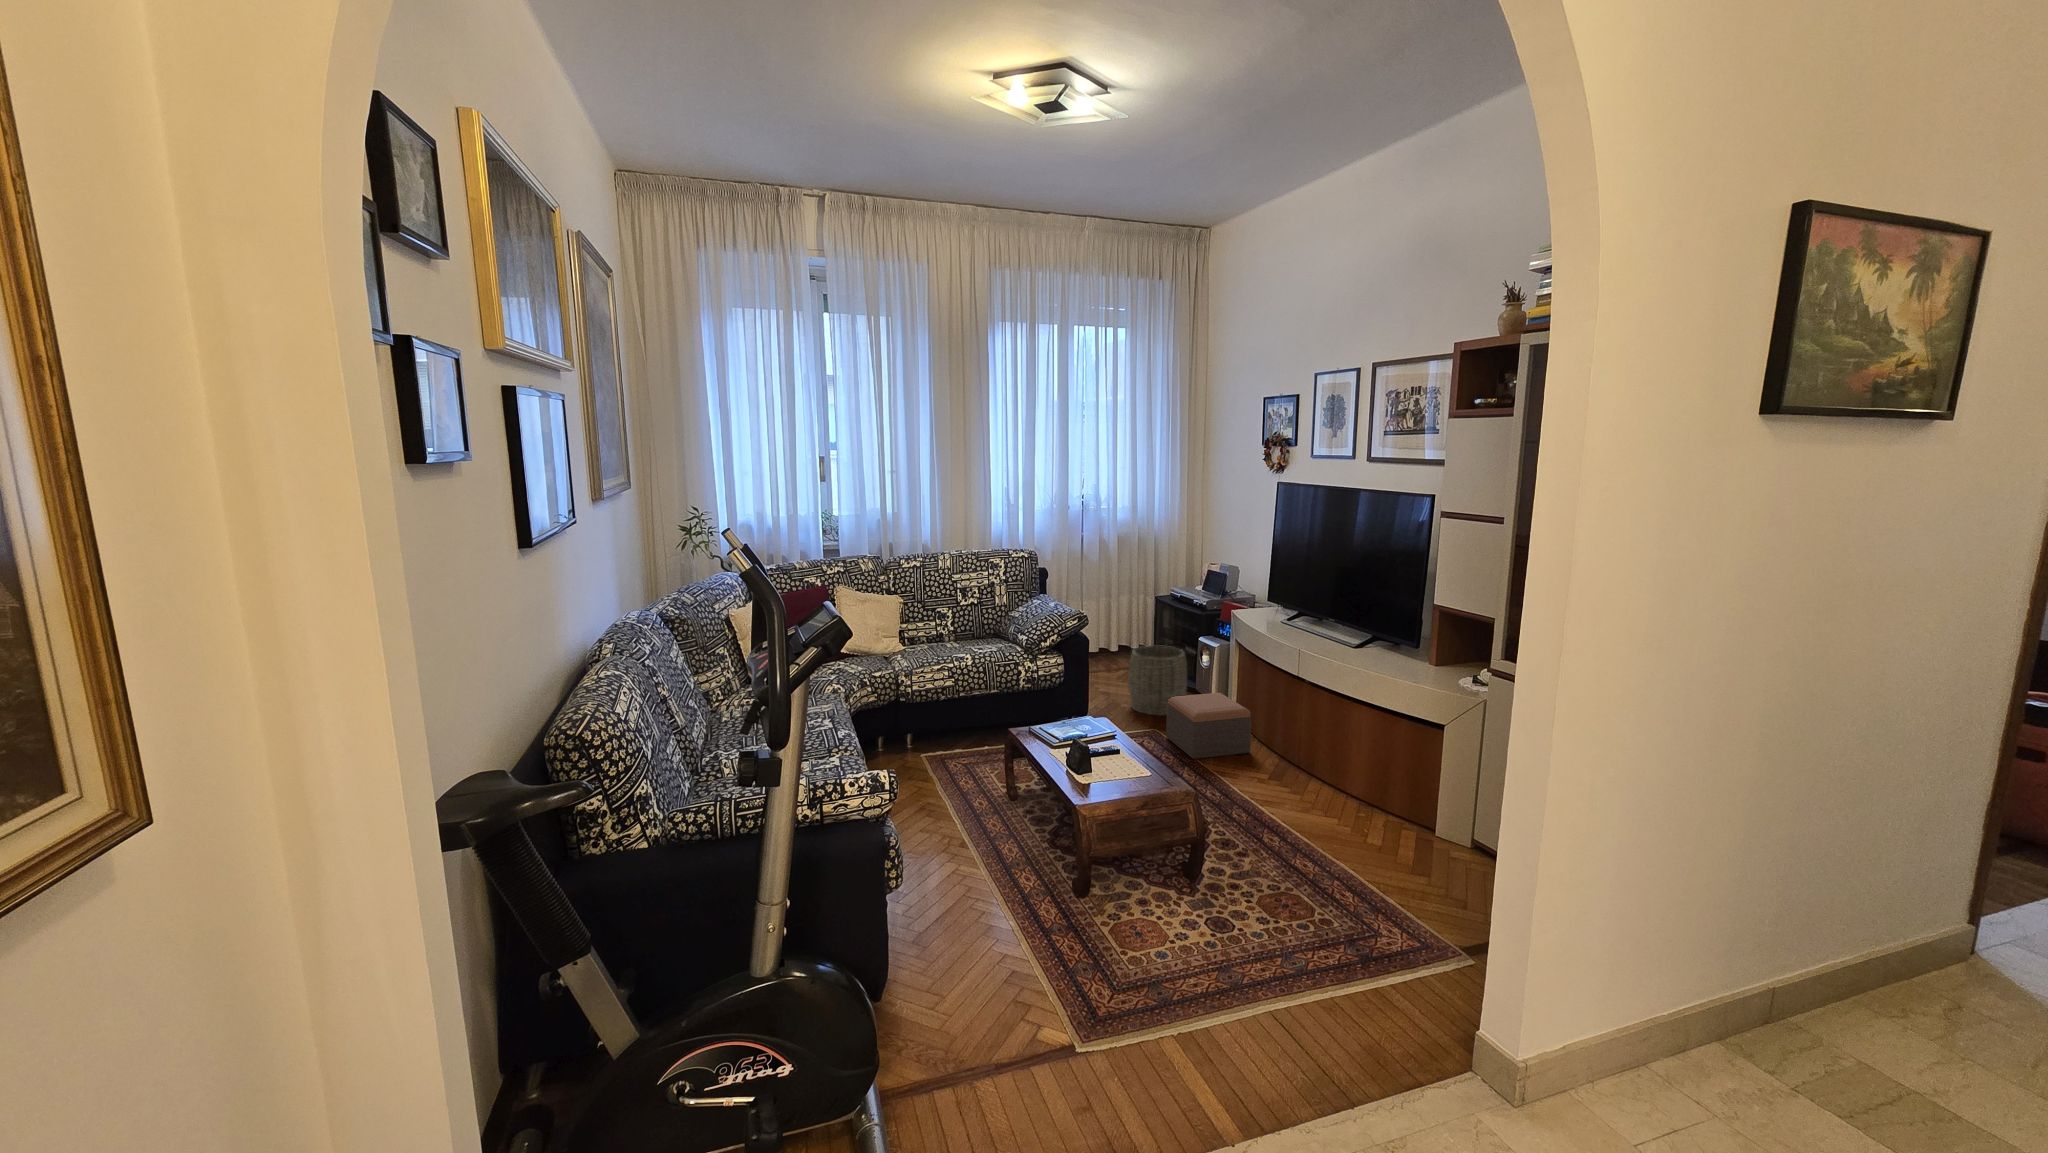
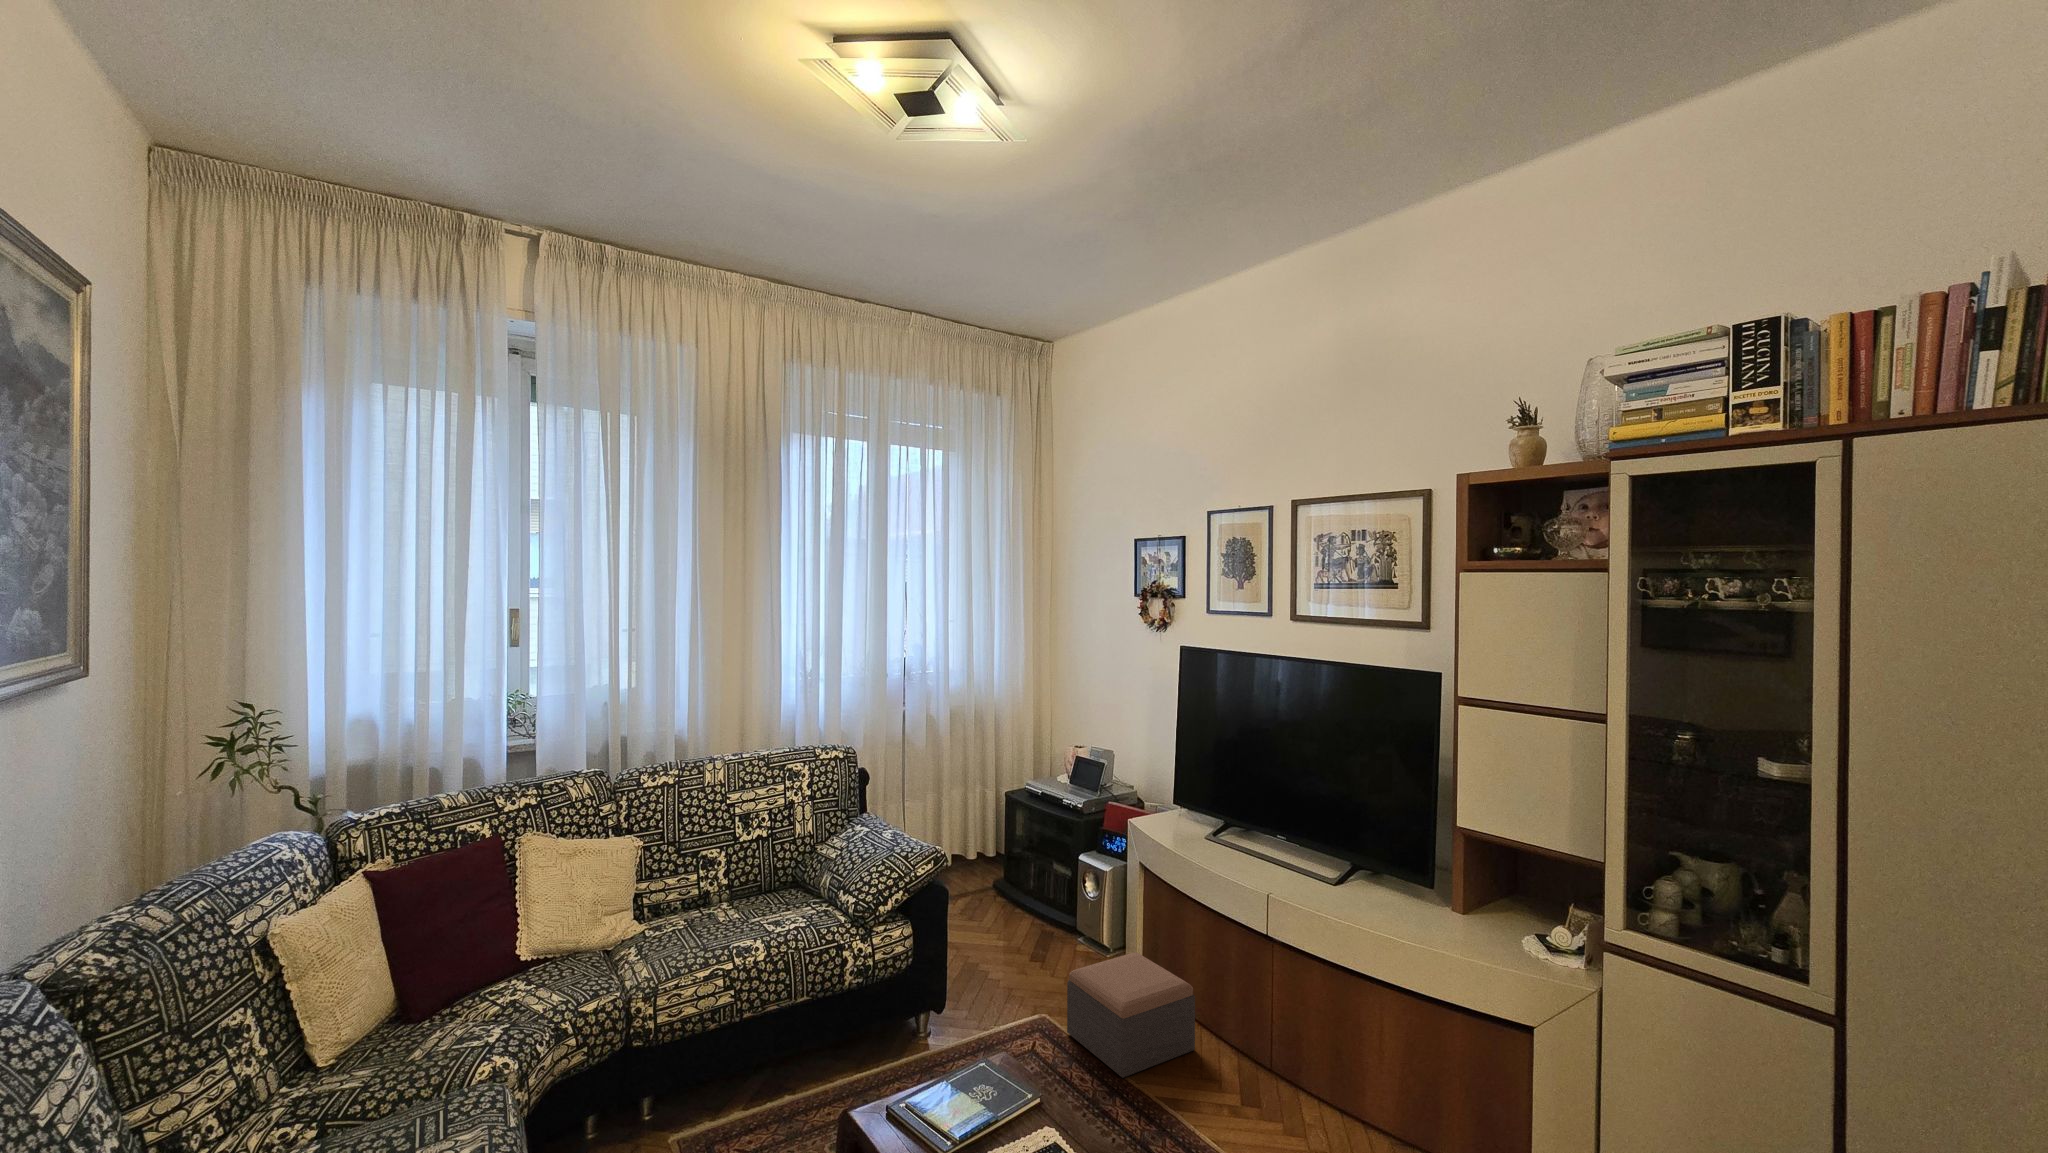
woven basket: present [1128,645,1187,716] -> none [992,874,1074,987]

